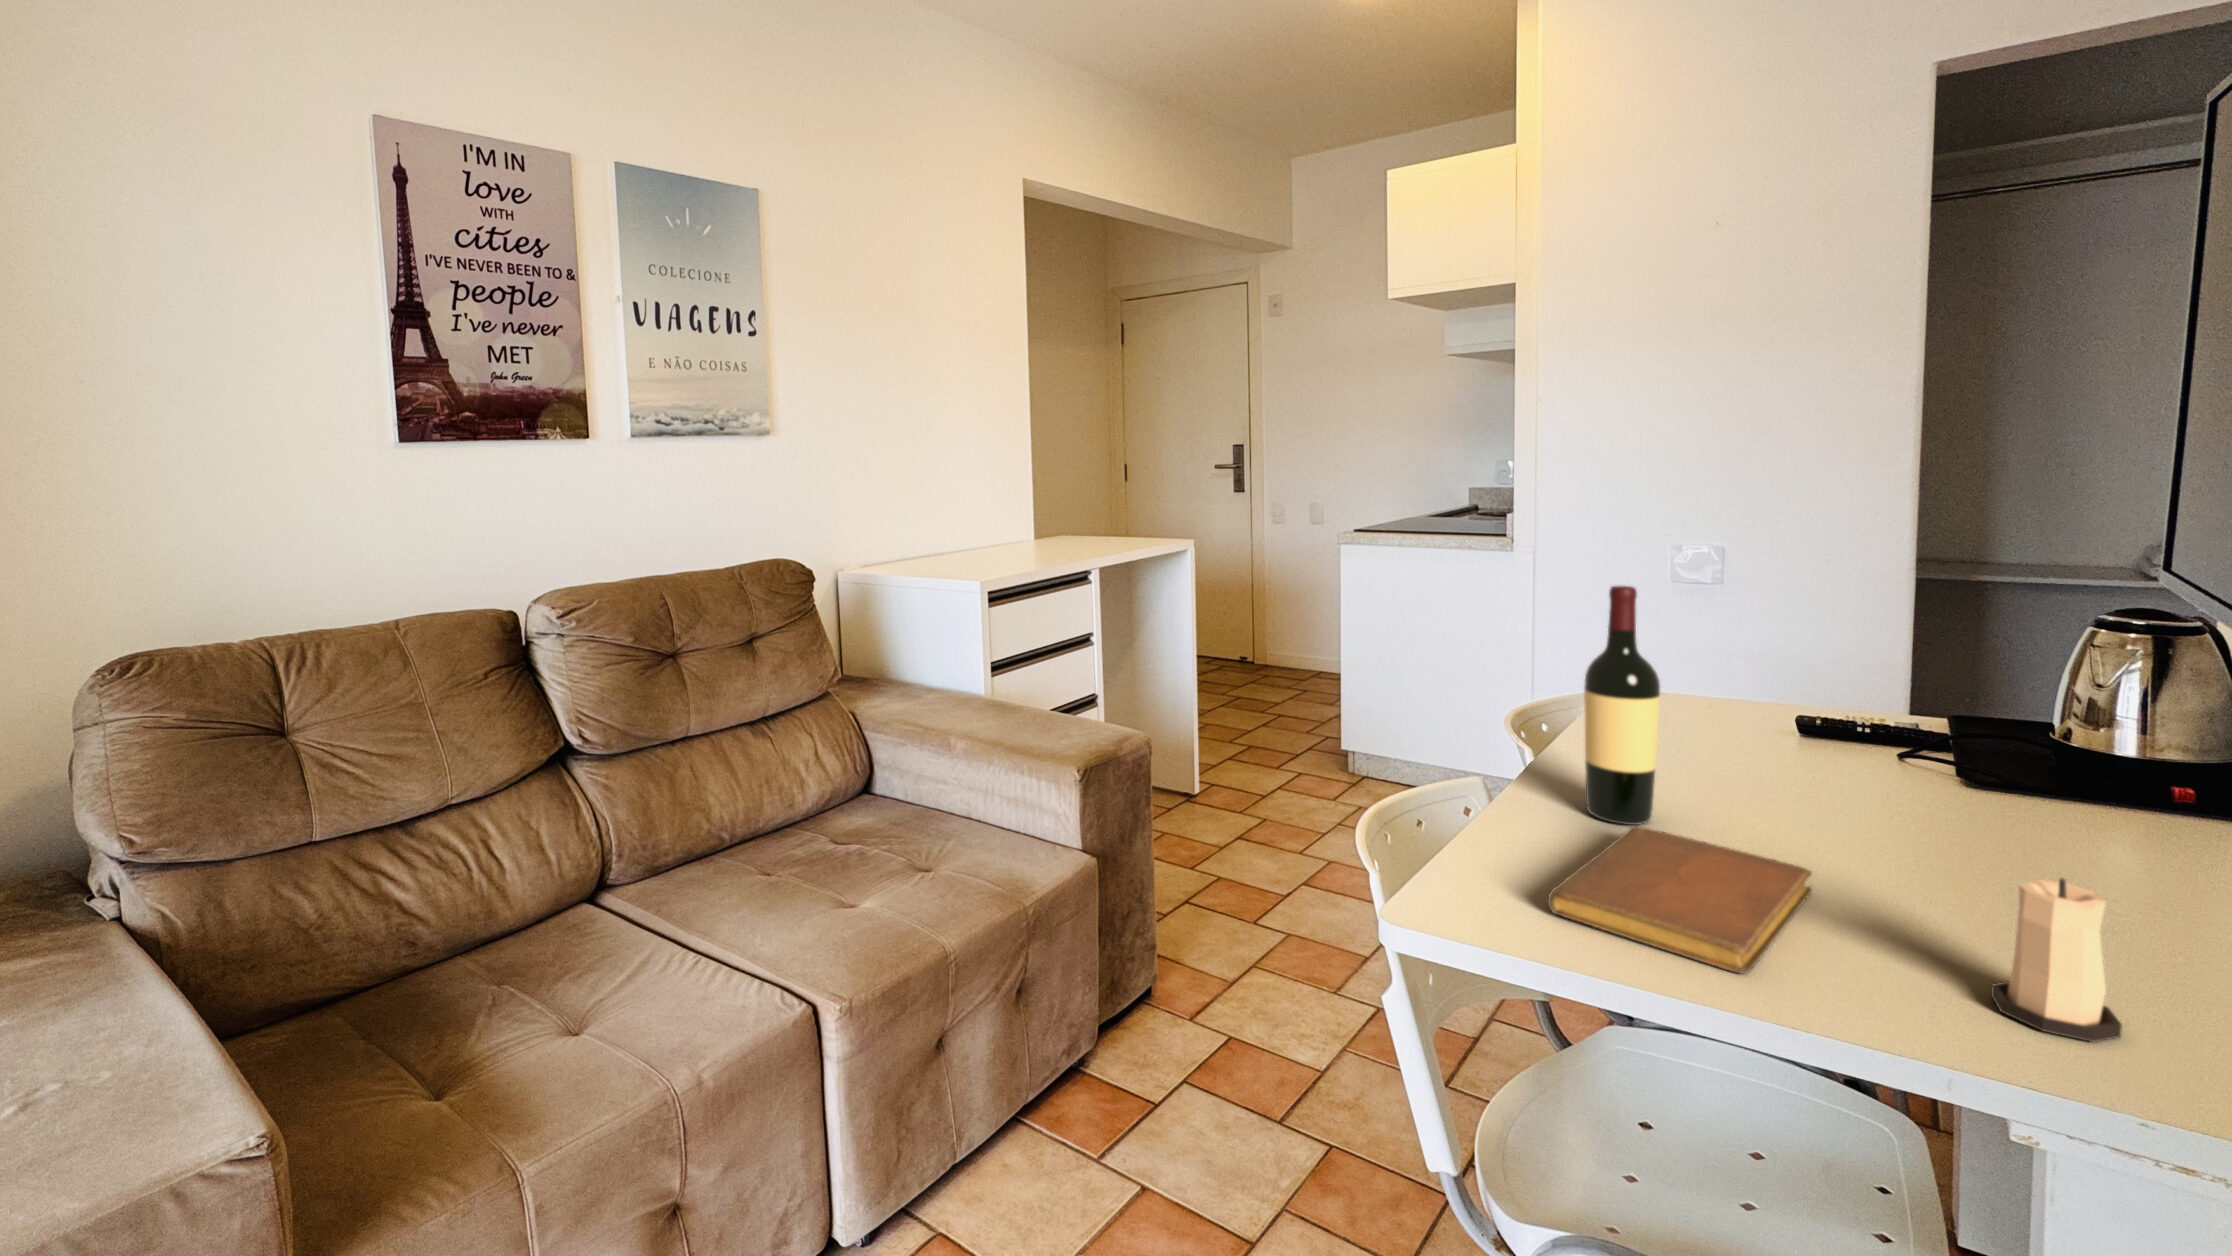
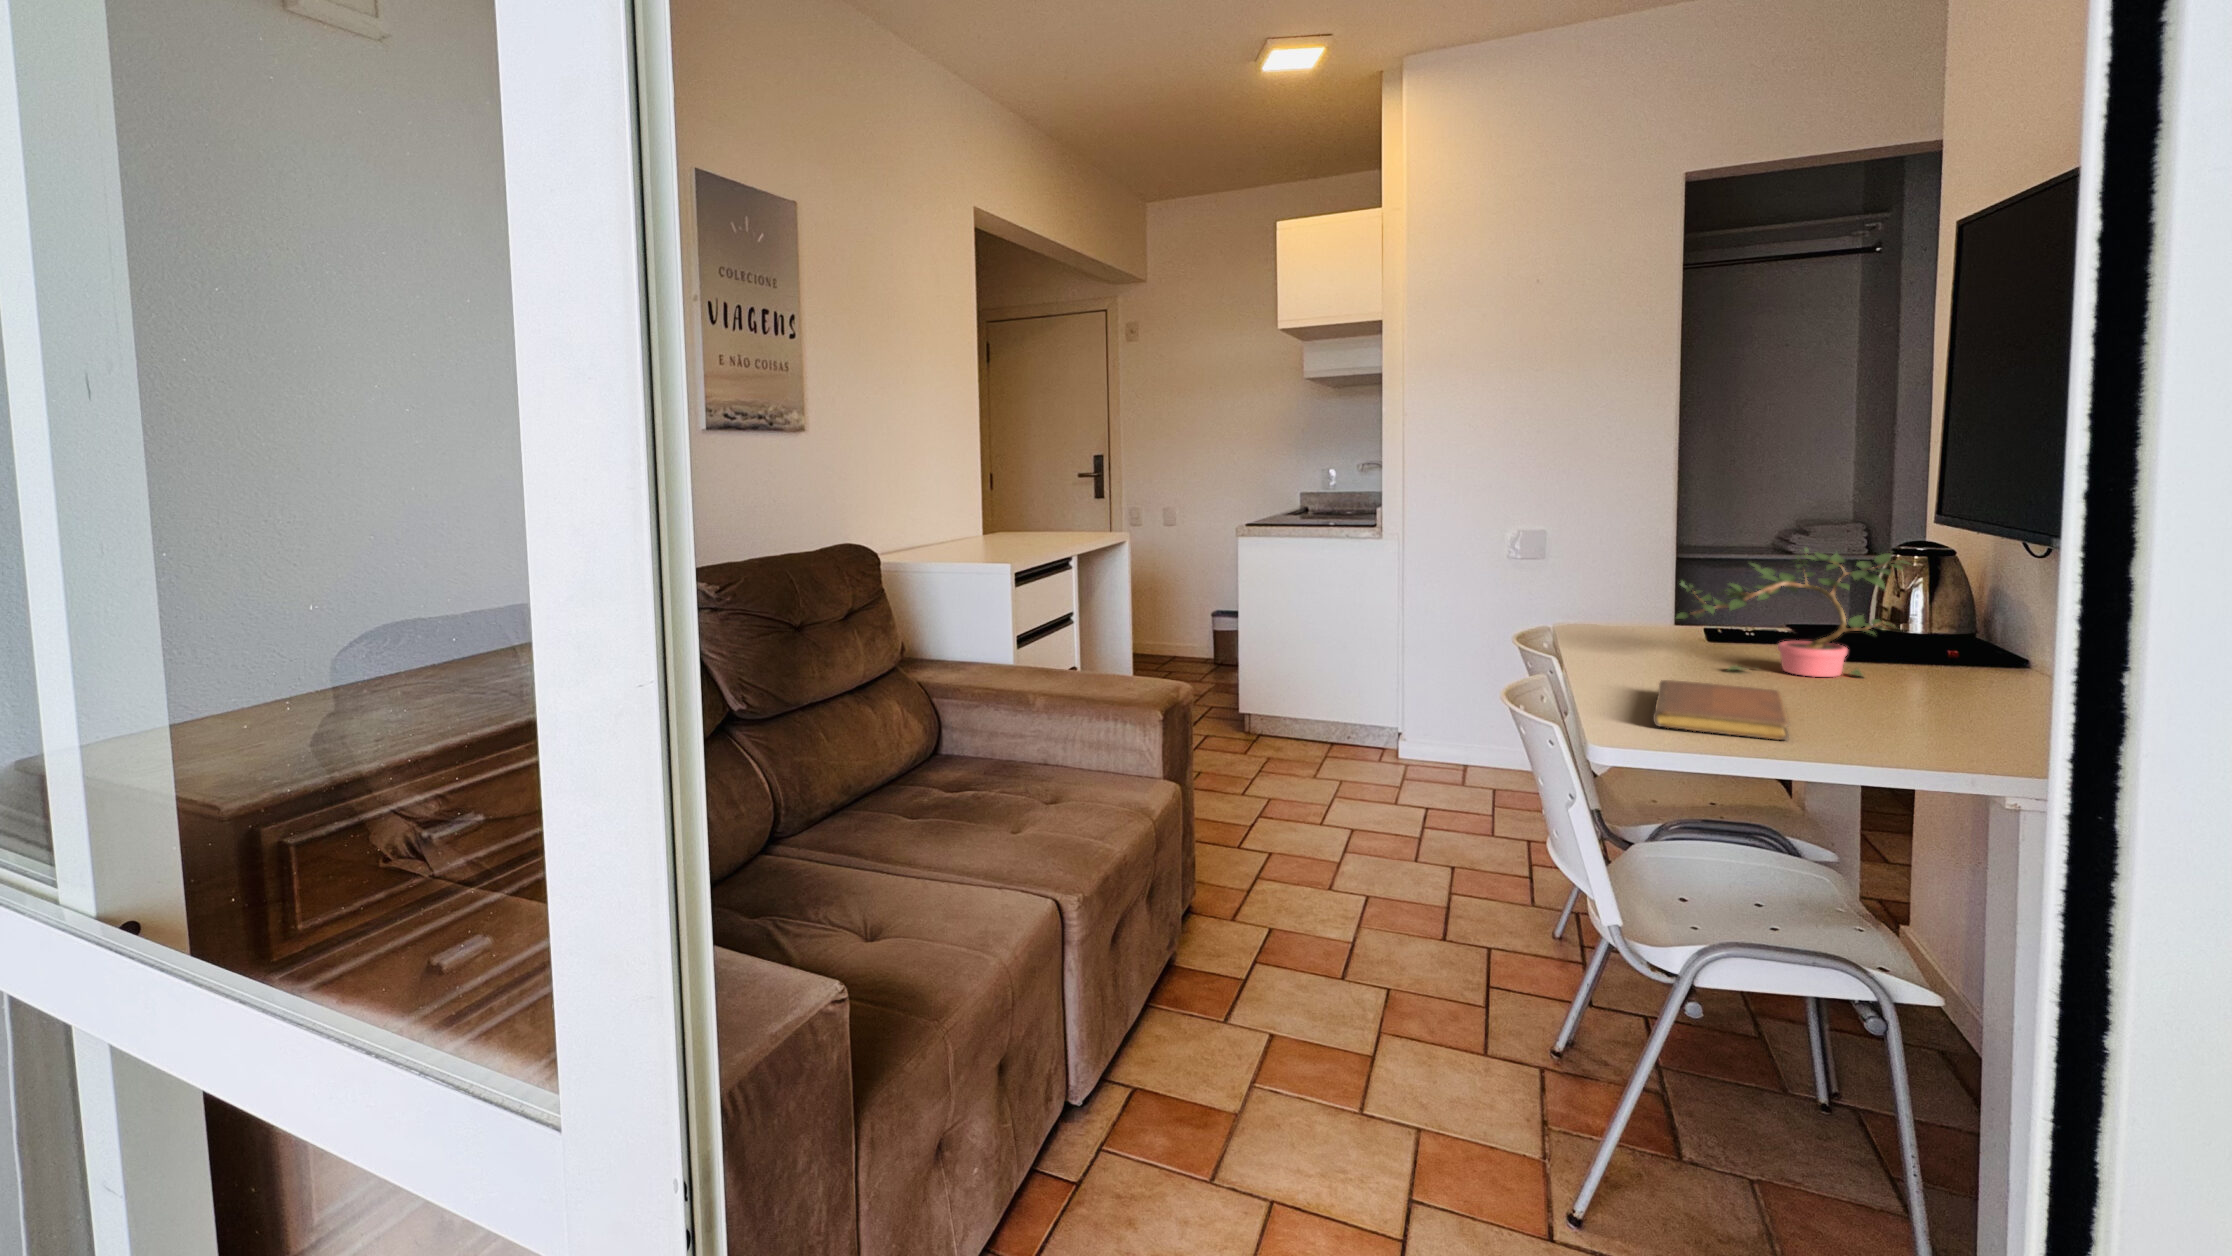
wine bottle: present [1584,586,1660,825] -> none [1610,522,1661,685]
potted plant: none [1718,632,2125,848] -> present [1676,548,1909,677]
candle: present [1991,878,2122,1042] -> none [1910,658,1980,746]

